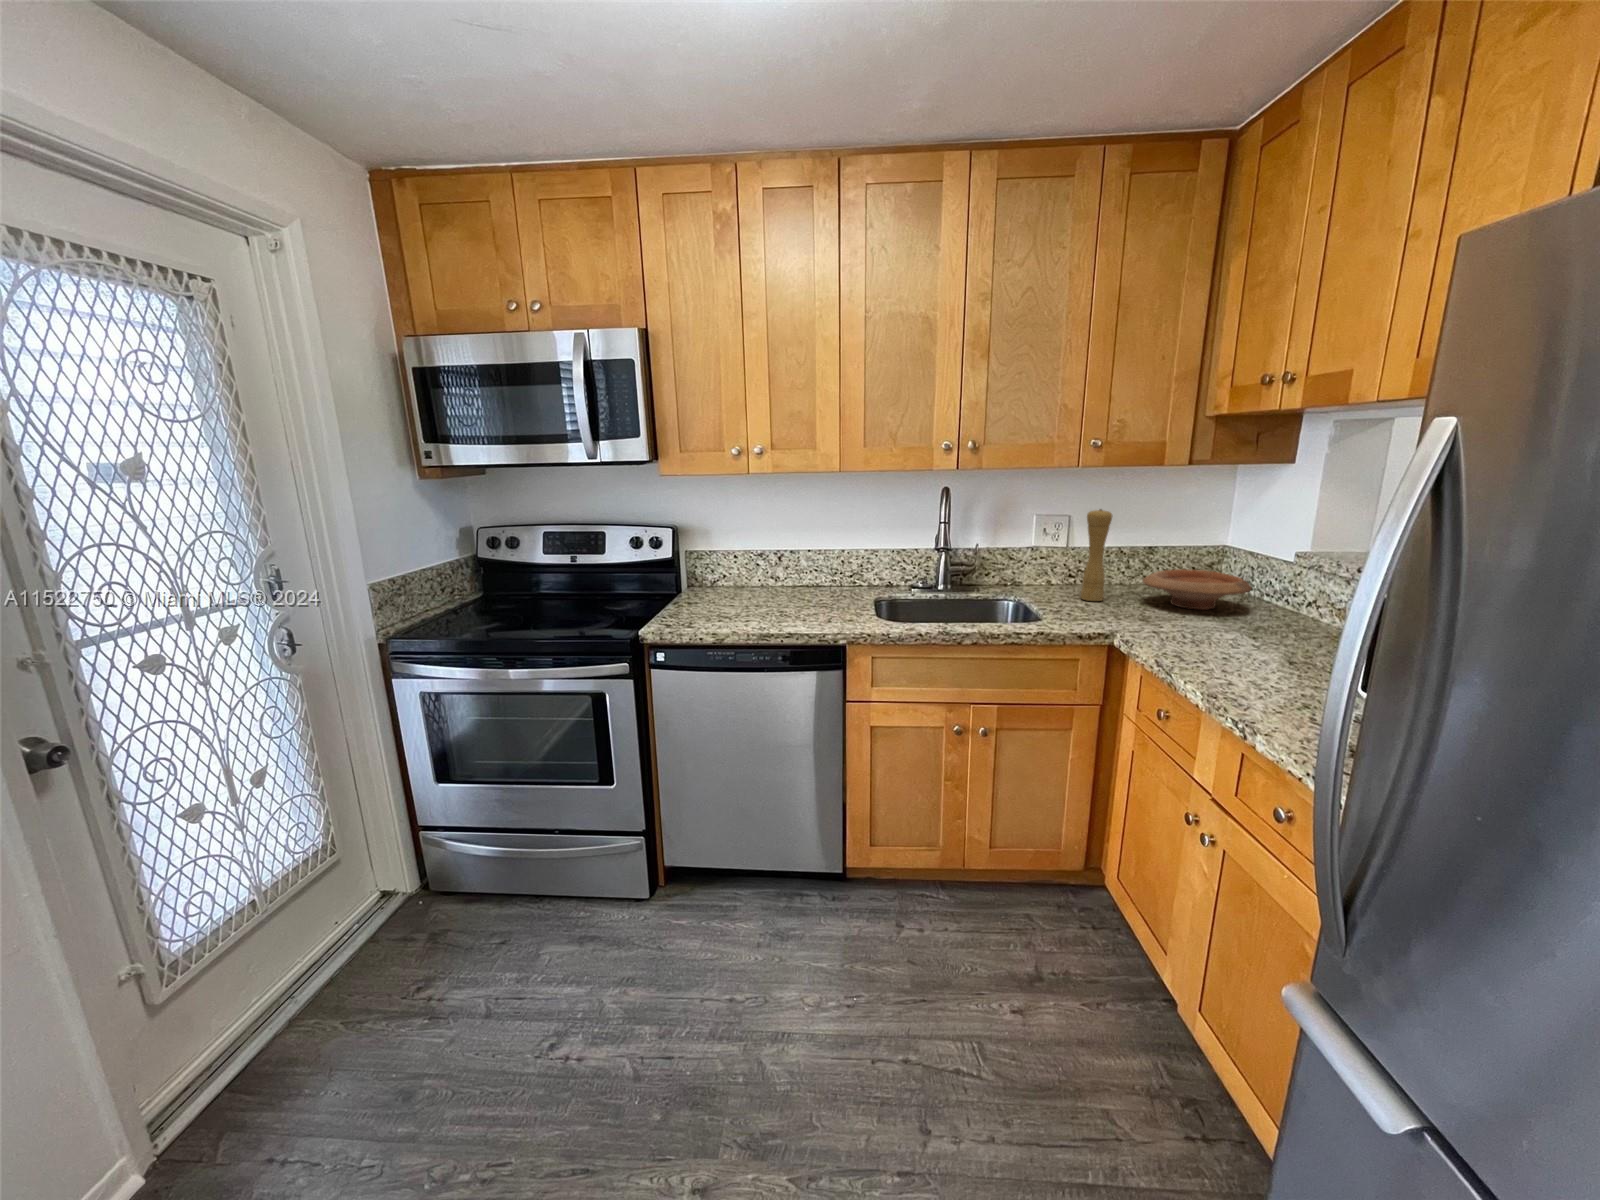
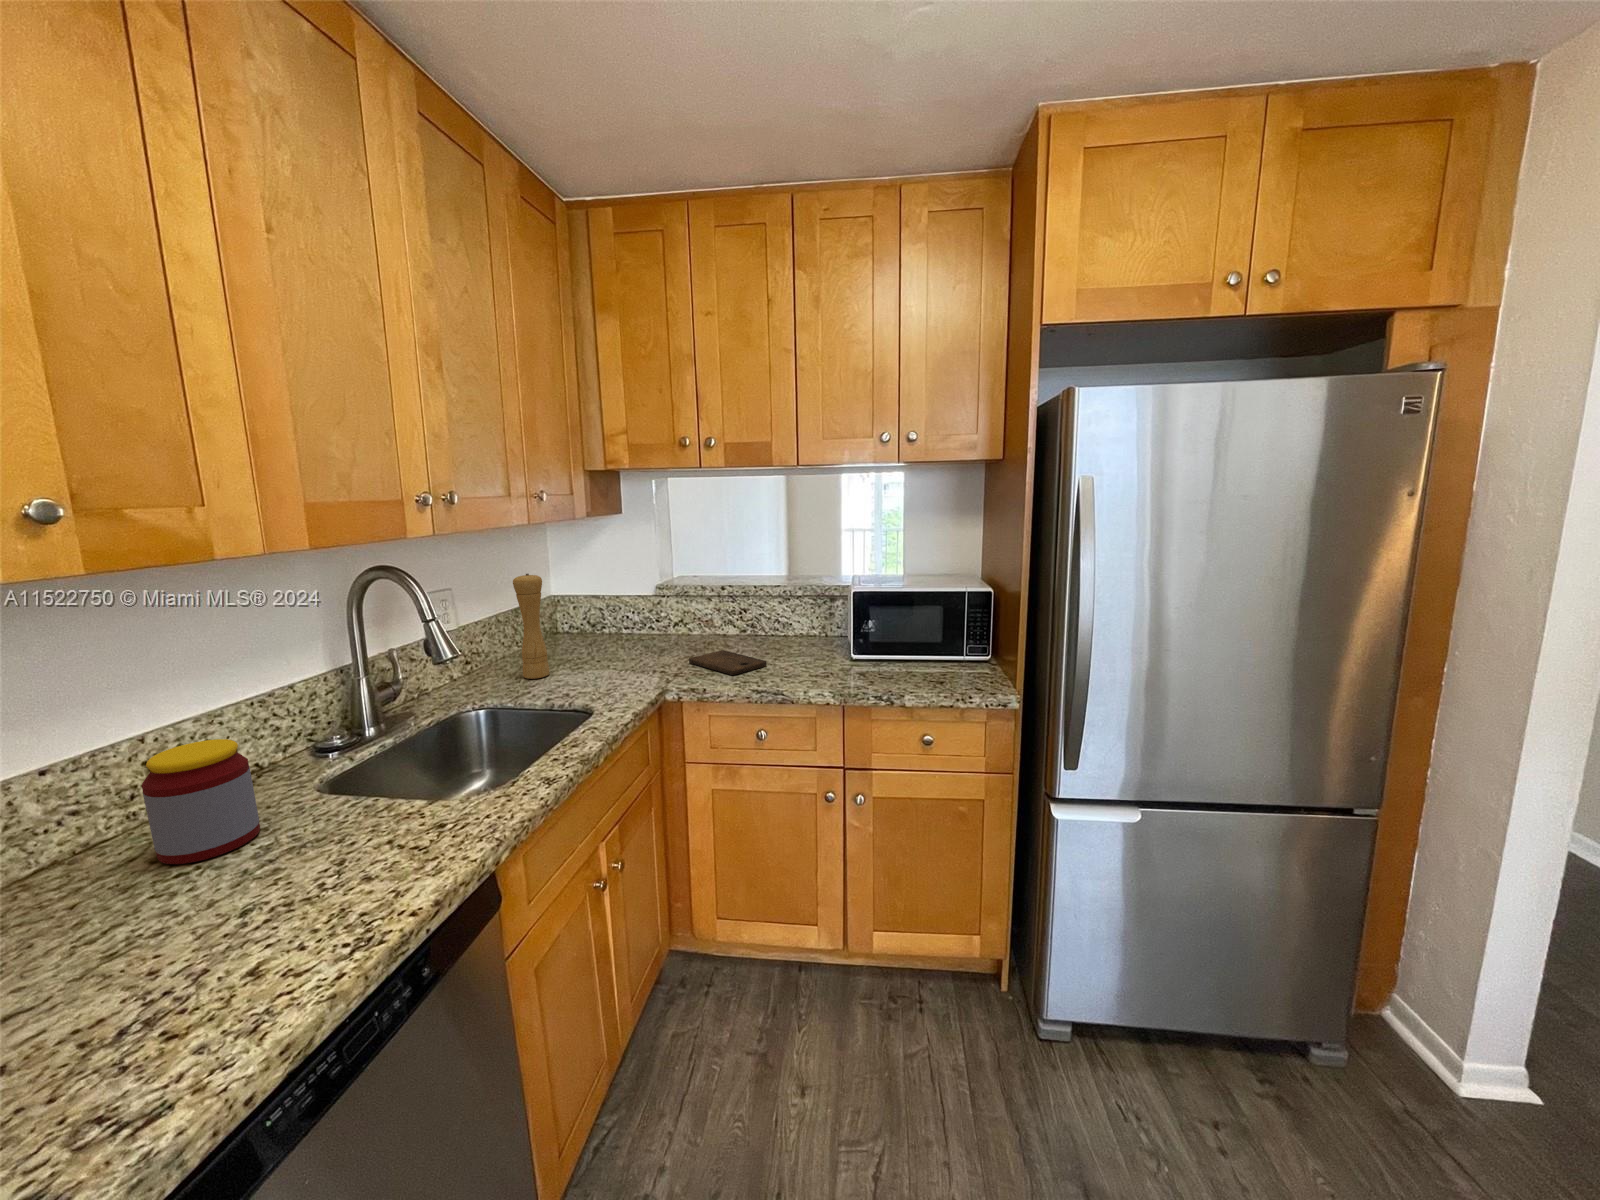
jar: none [806,552,840,601] -> present [142,739,260,864]
wooden bowl: present [1143,569,1252,610] -> none [555,617,648,656]
cutting board: none [1192,629,1268,663] -> present [689,650,767,675]

